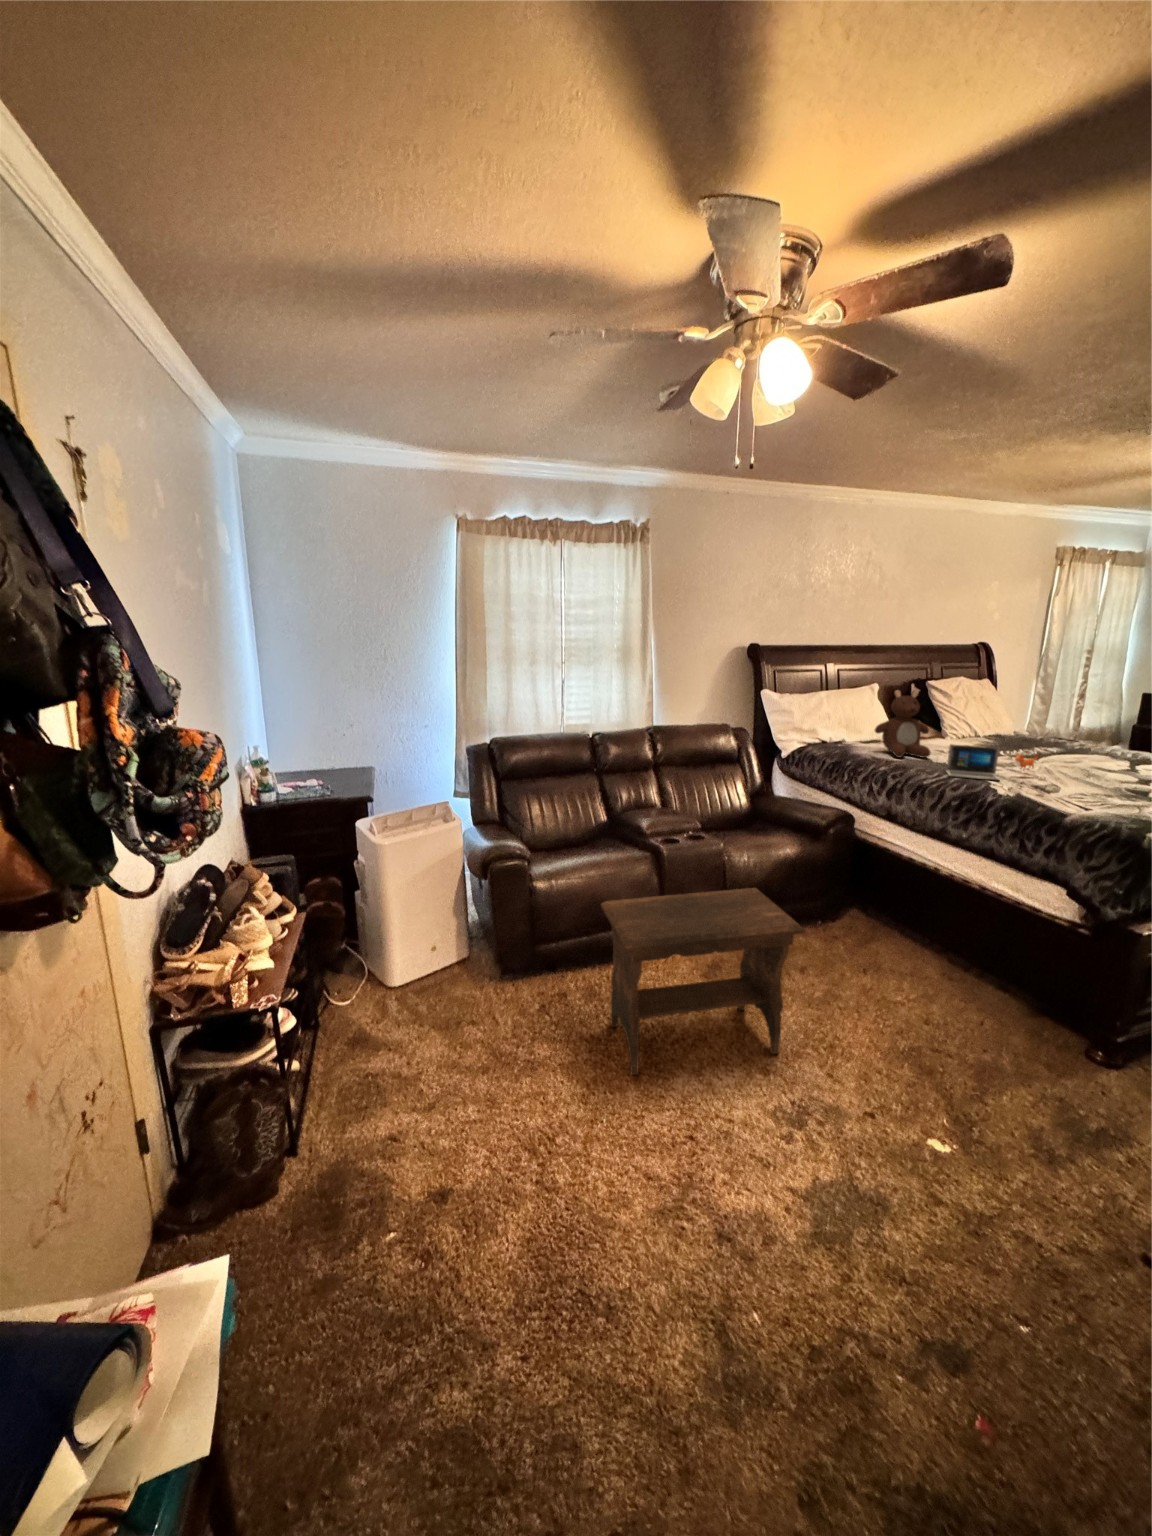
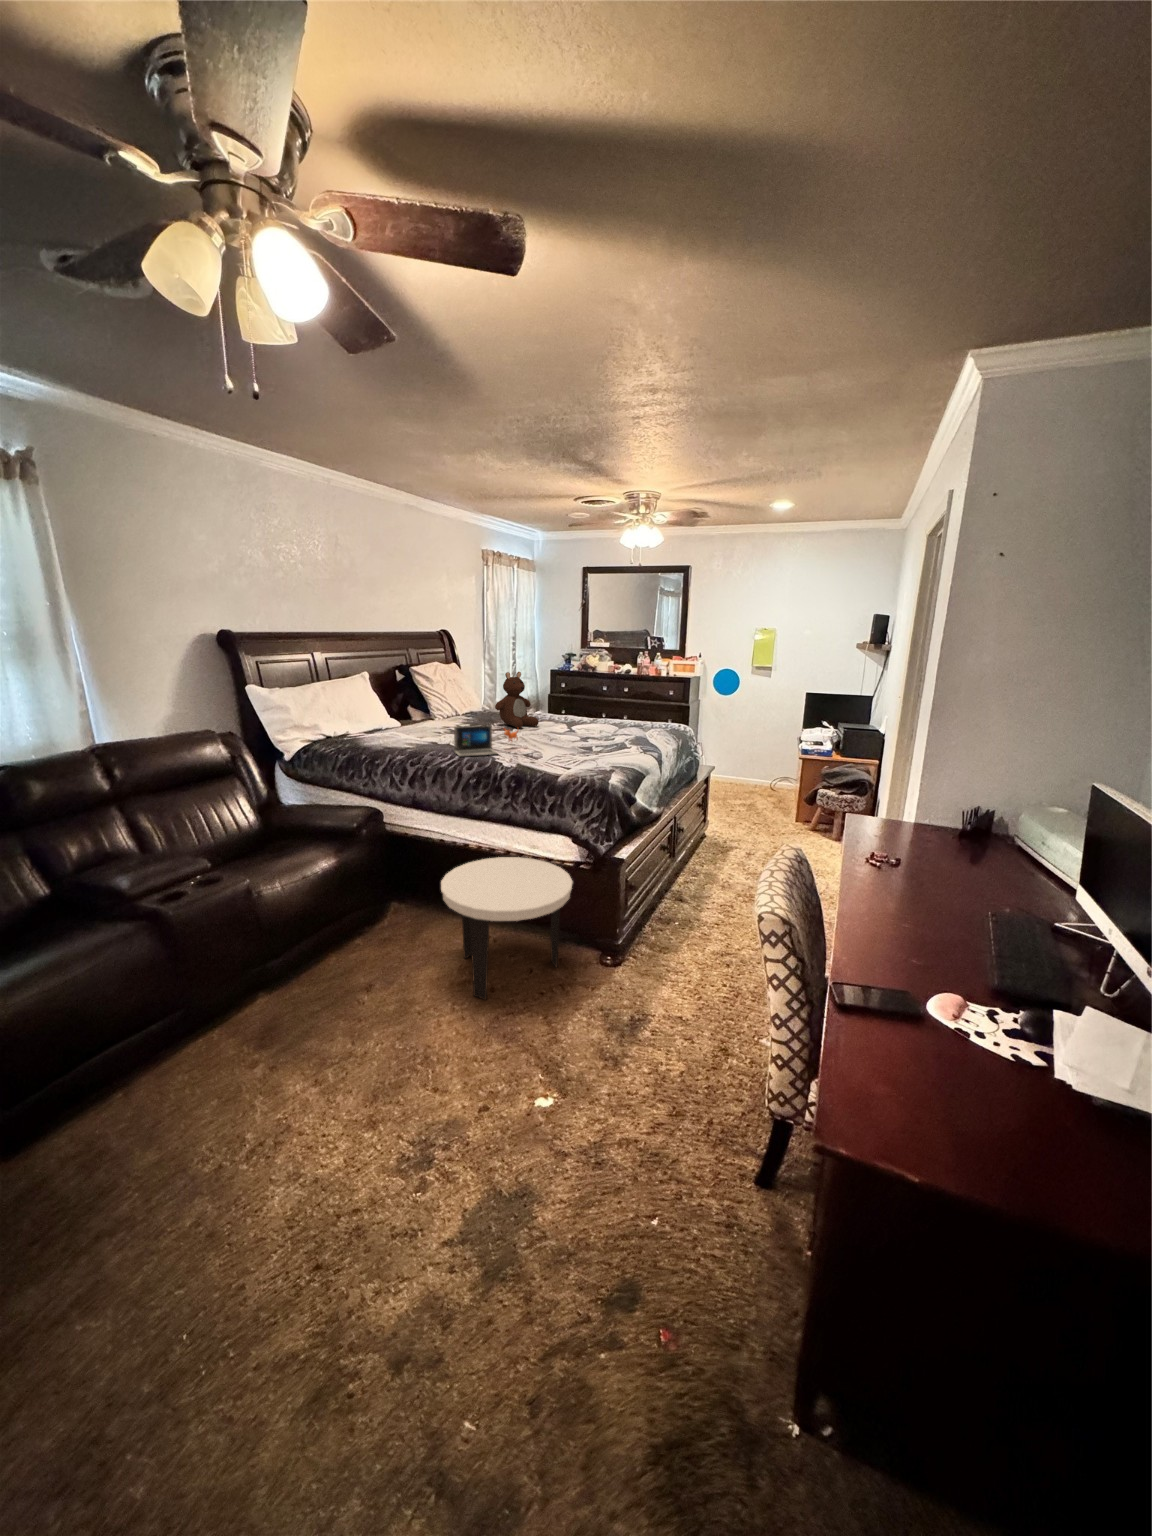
teddy bear: present [874,690,930,758] -> present [495,672,539,728]
side table: none [885,885,1054,1033] -> present [441,857,573,1000]
footstool: present [601,888,805,1075] -> none [95,922,389,1239]

